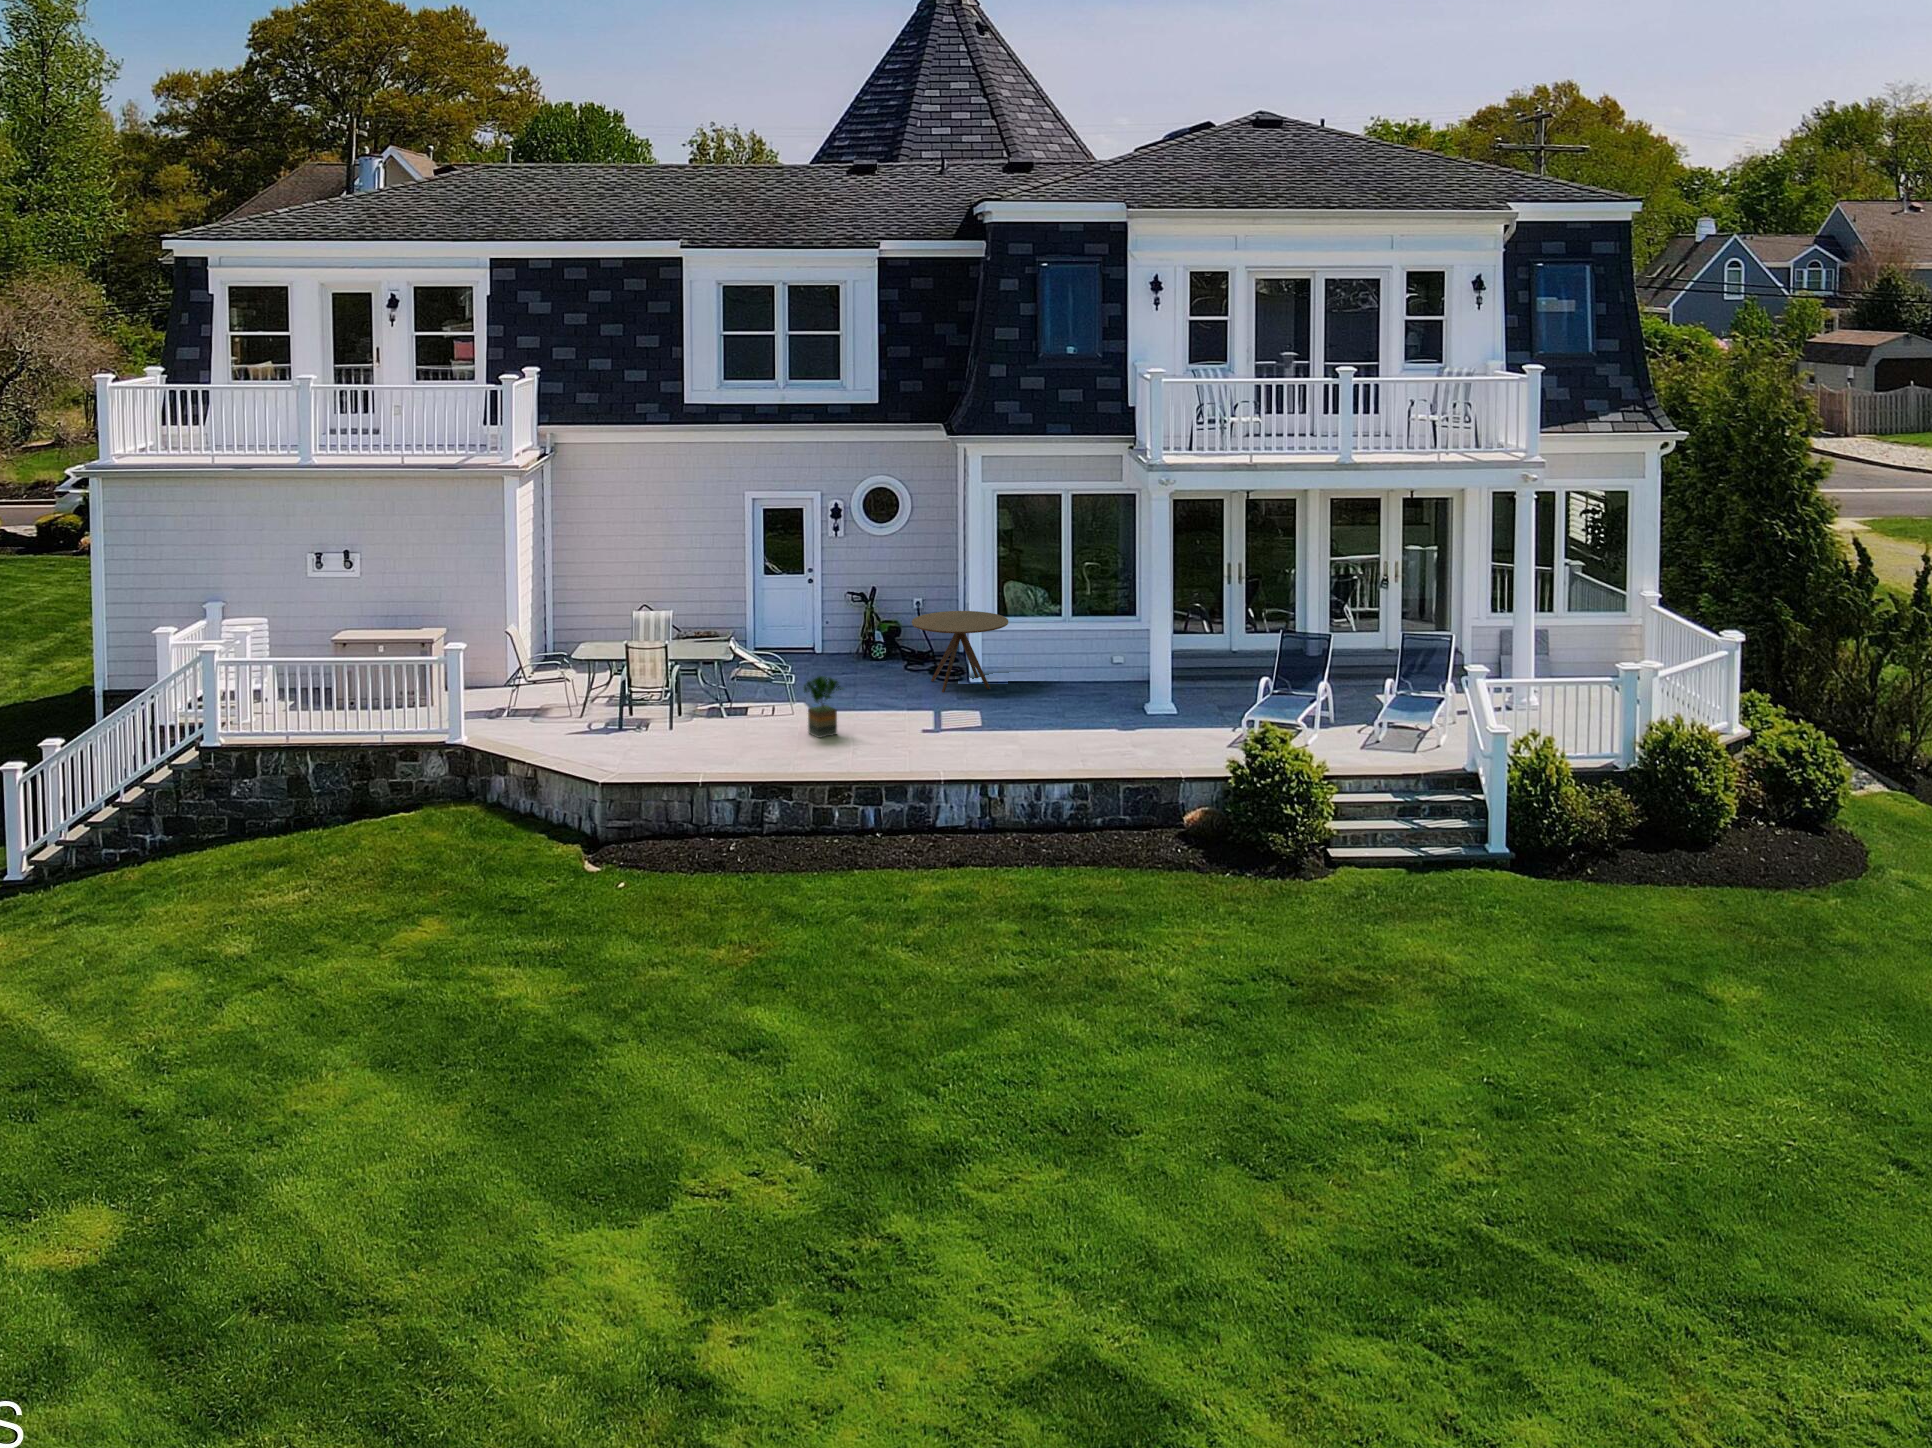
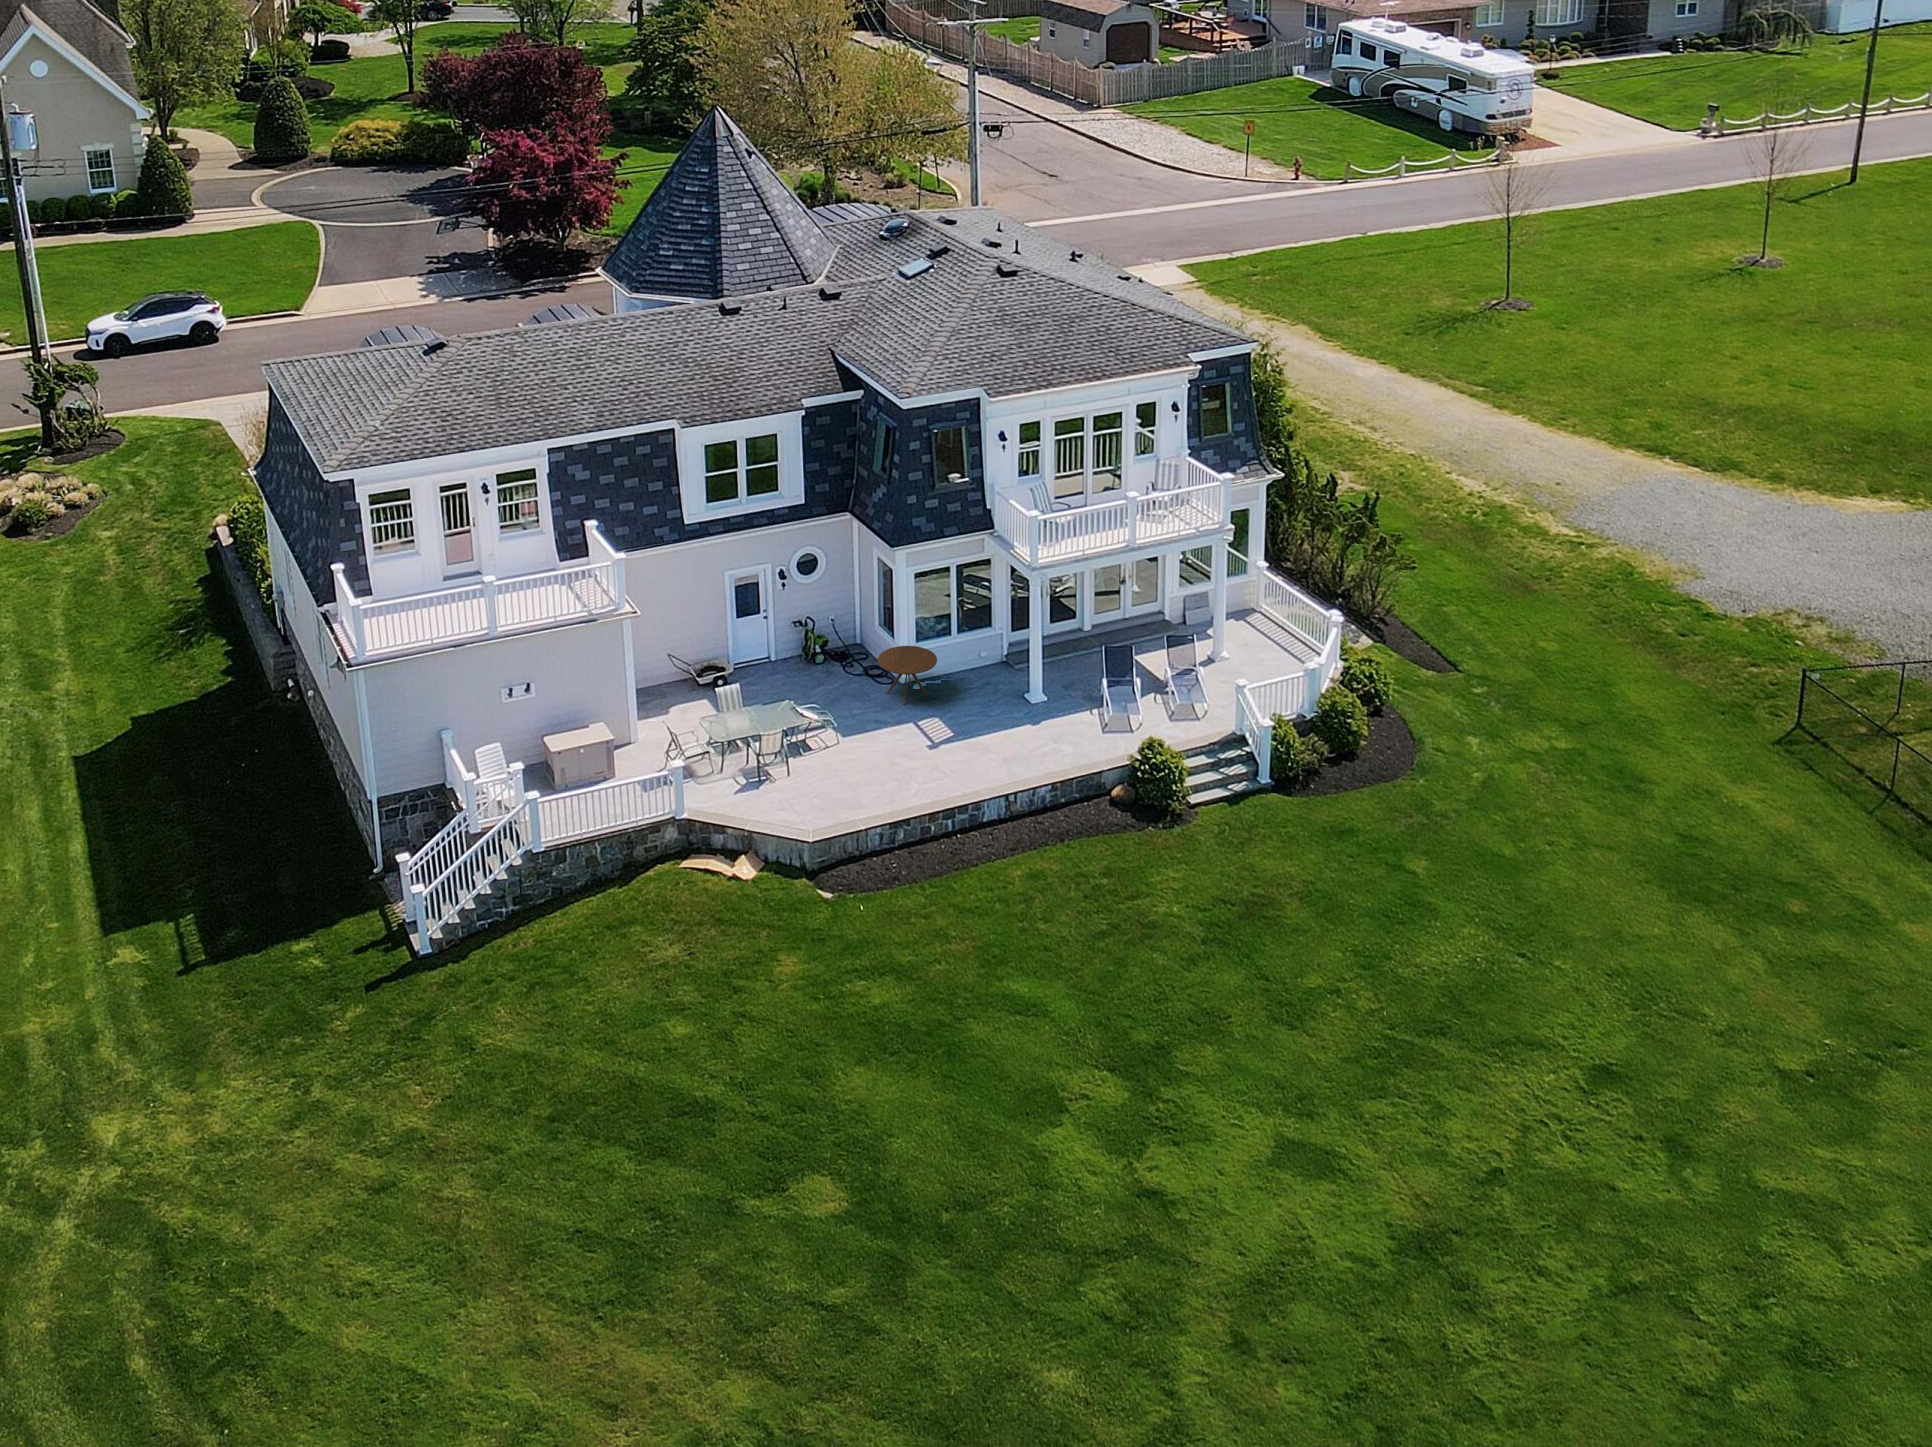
potted tree: present [804,676,841,738] -> none [866,729,889,767]

